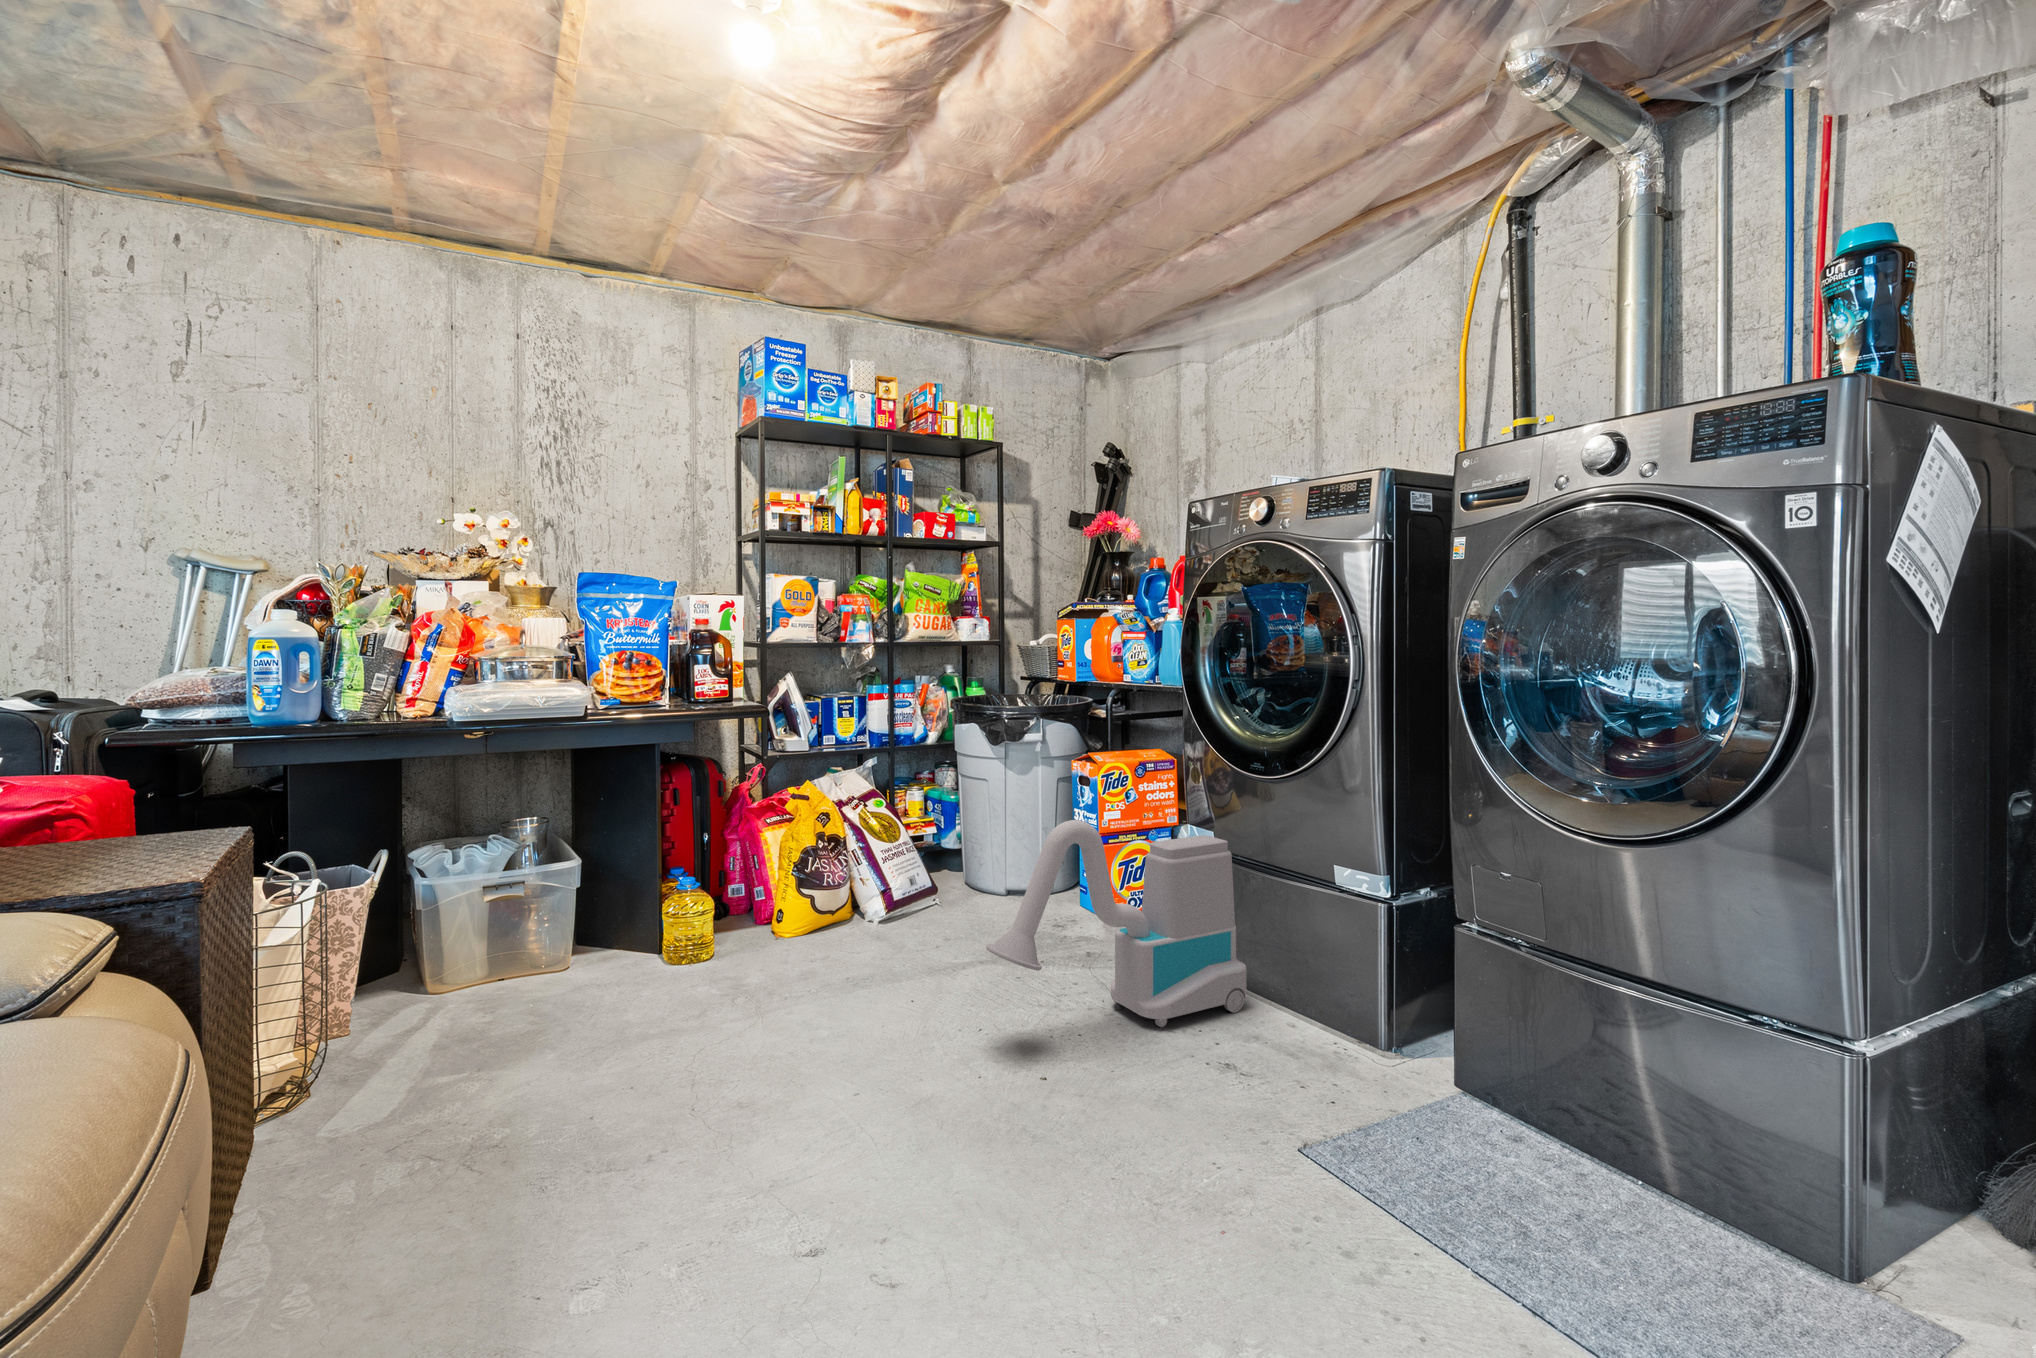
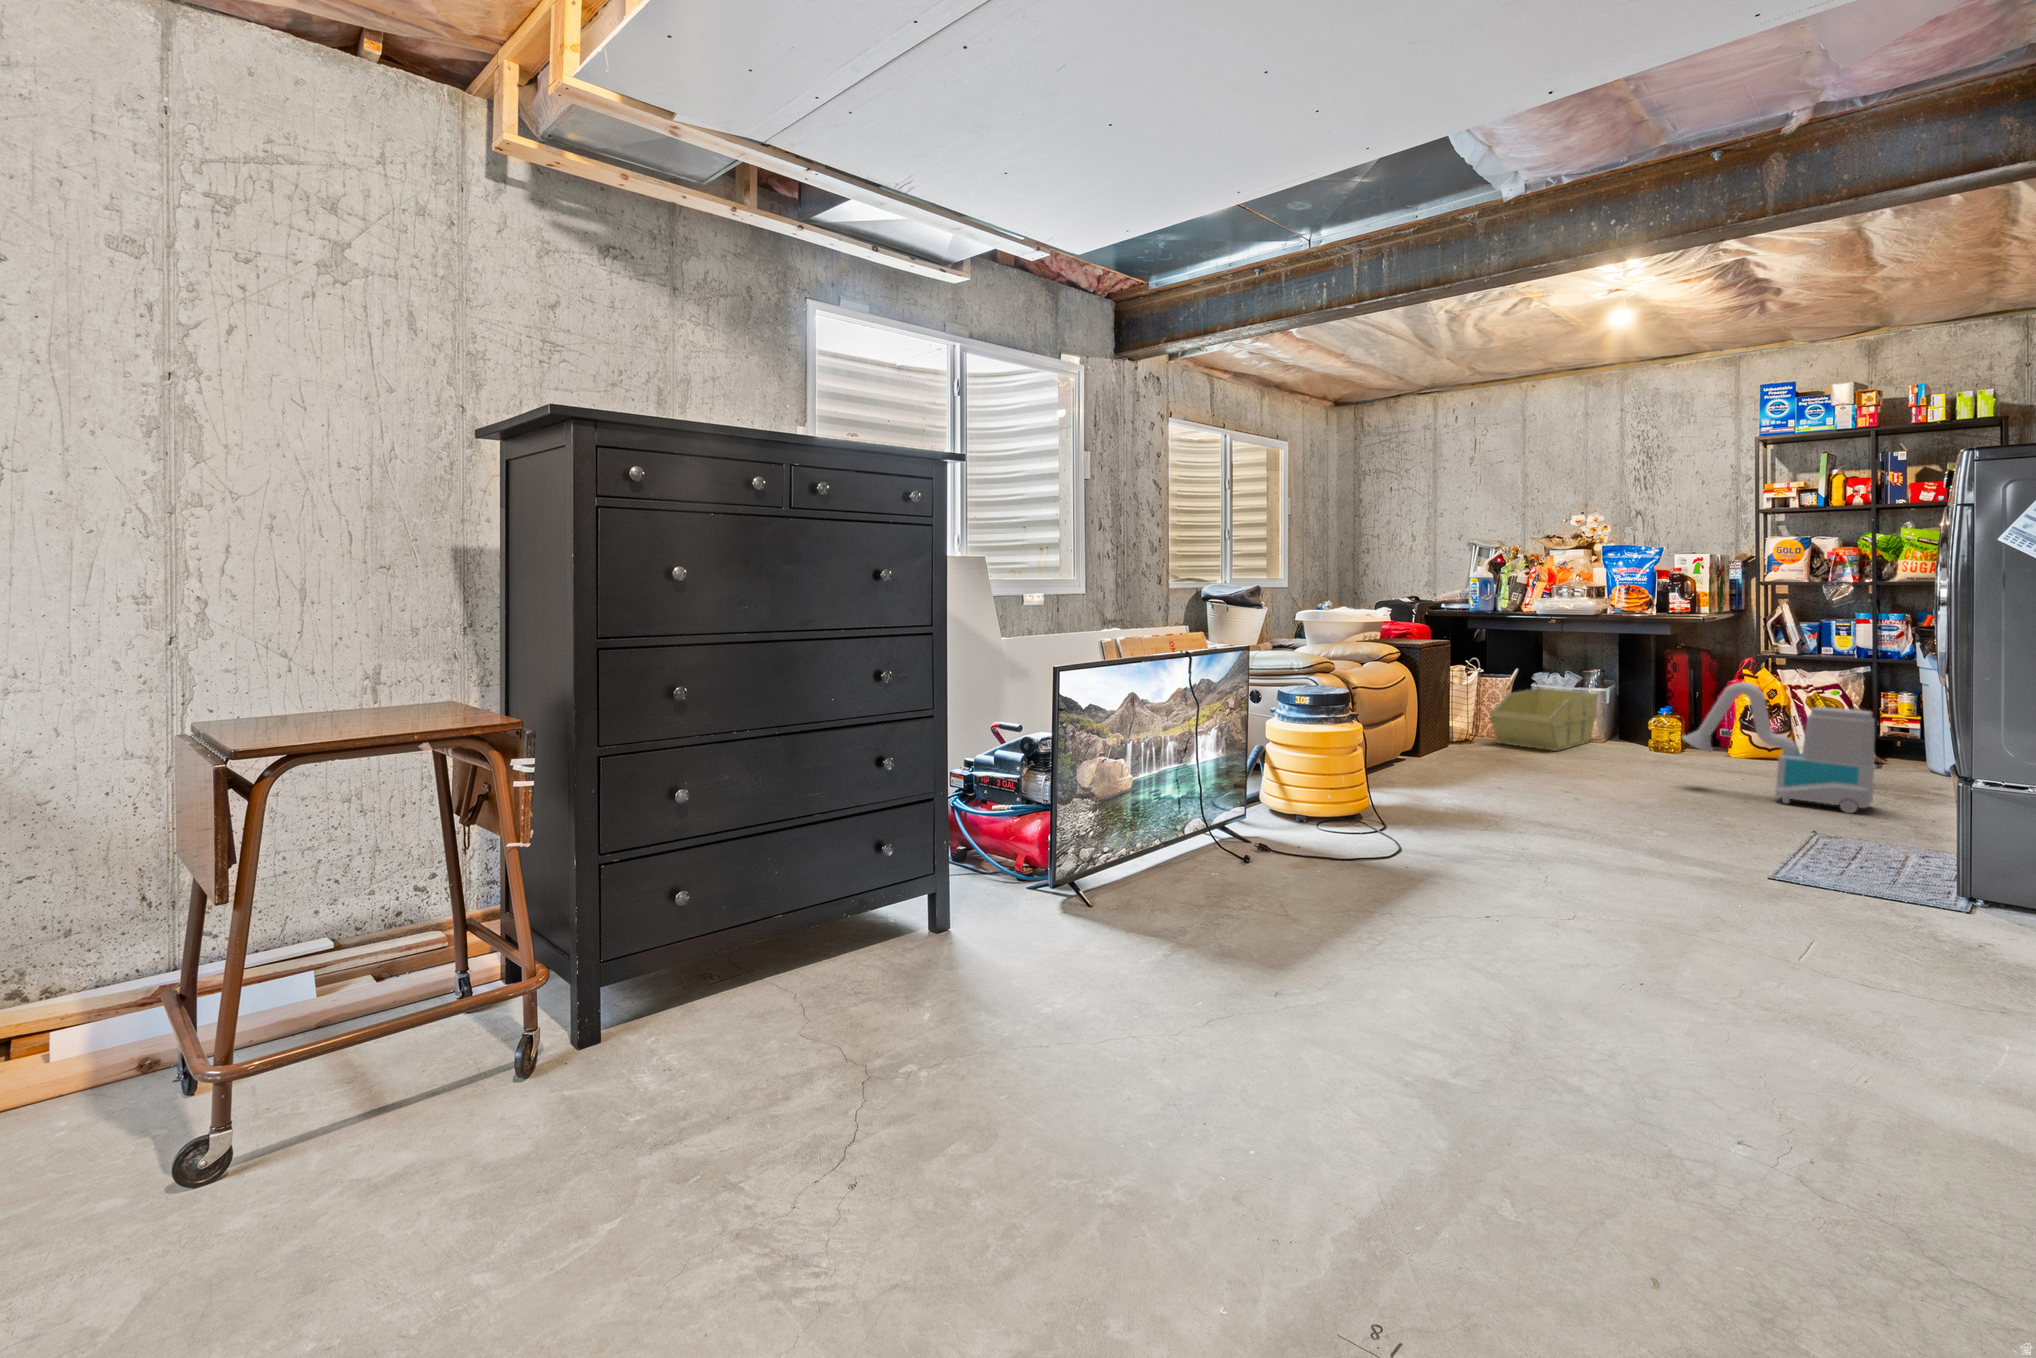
storage bin: none [452,872,628,1065] -> present [1490,688,1598,751]

